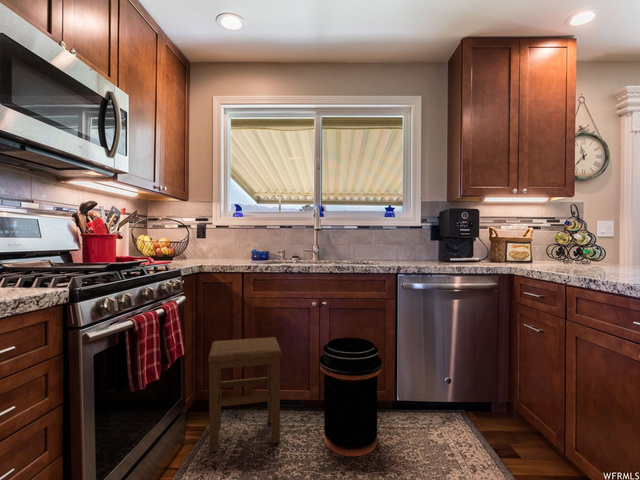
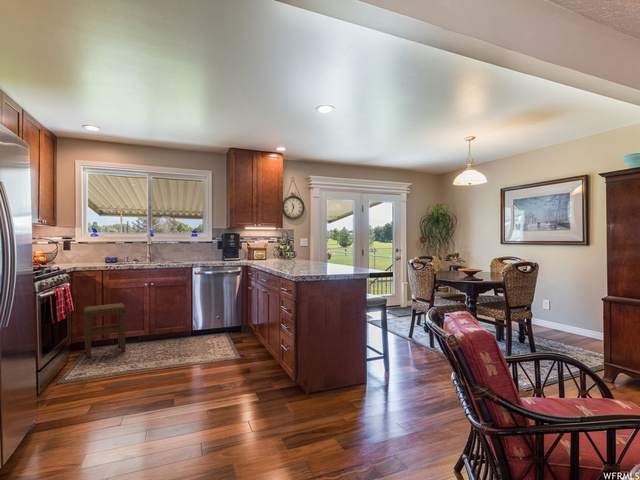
trash can: present [320,338,382,456] -> none [147,300,179,350]

